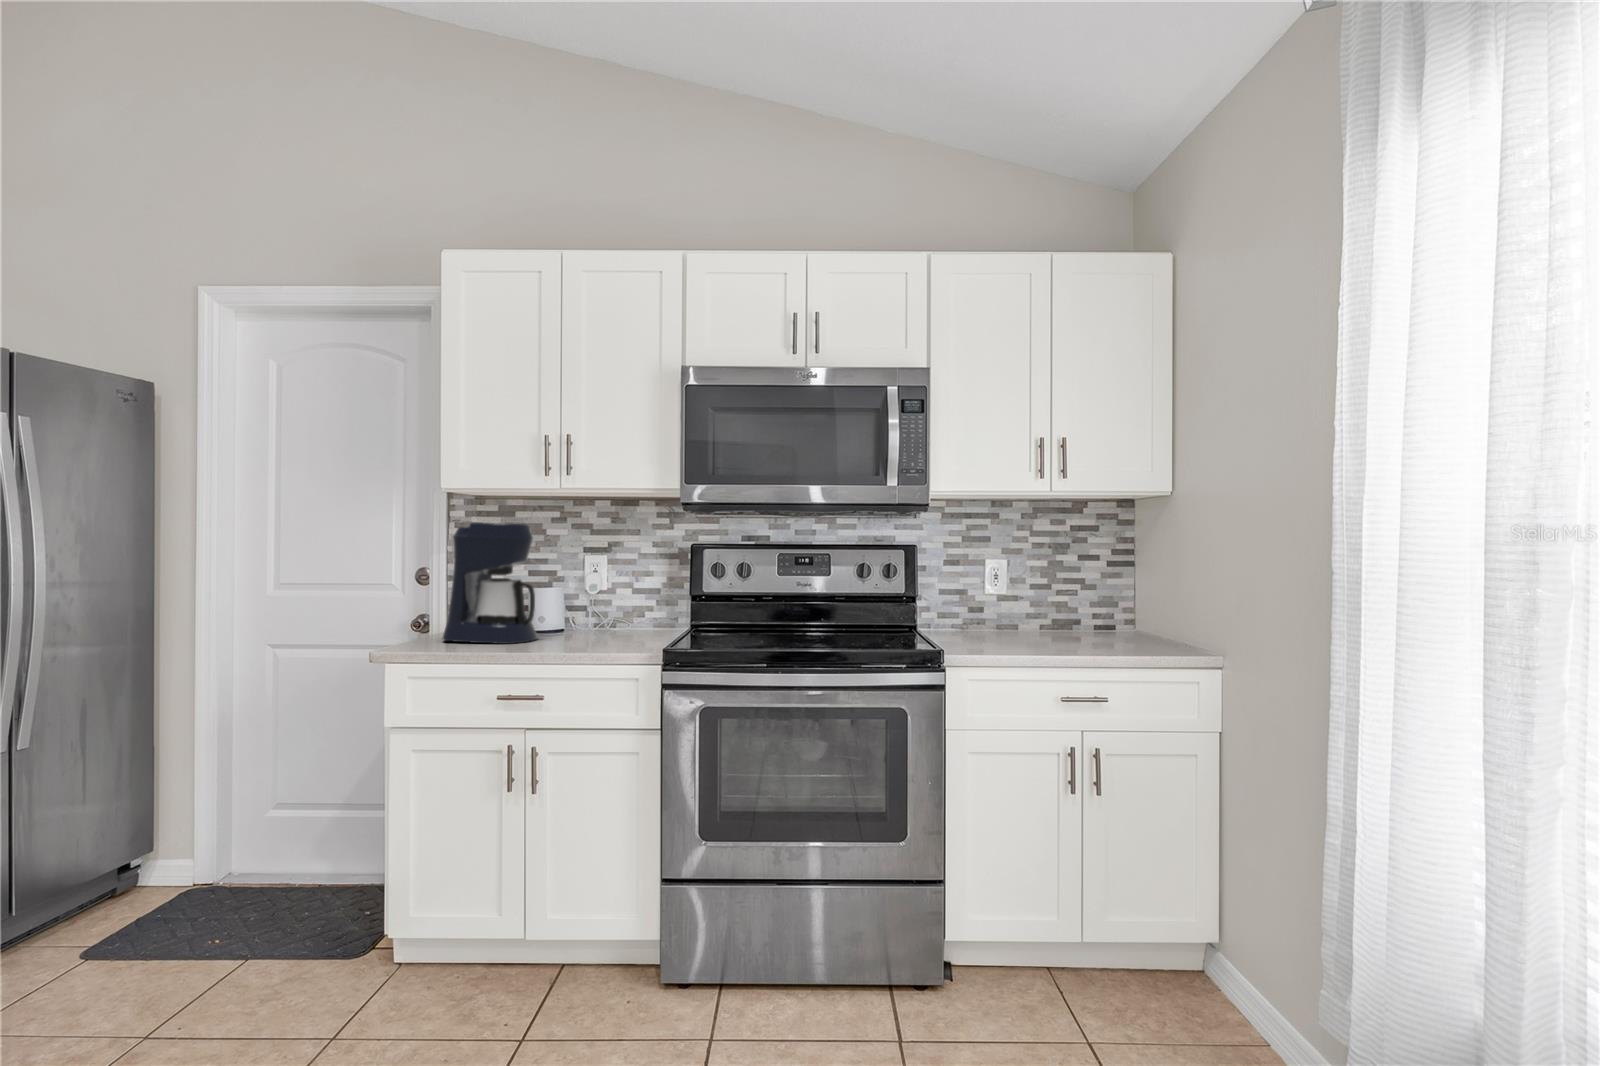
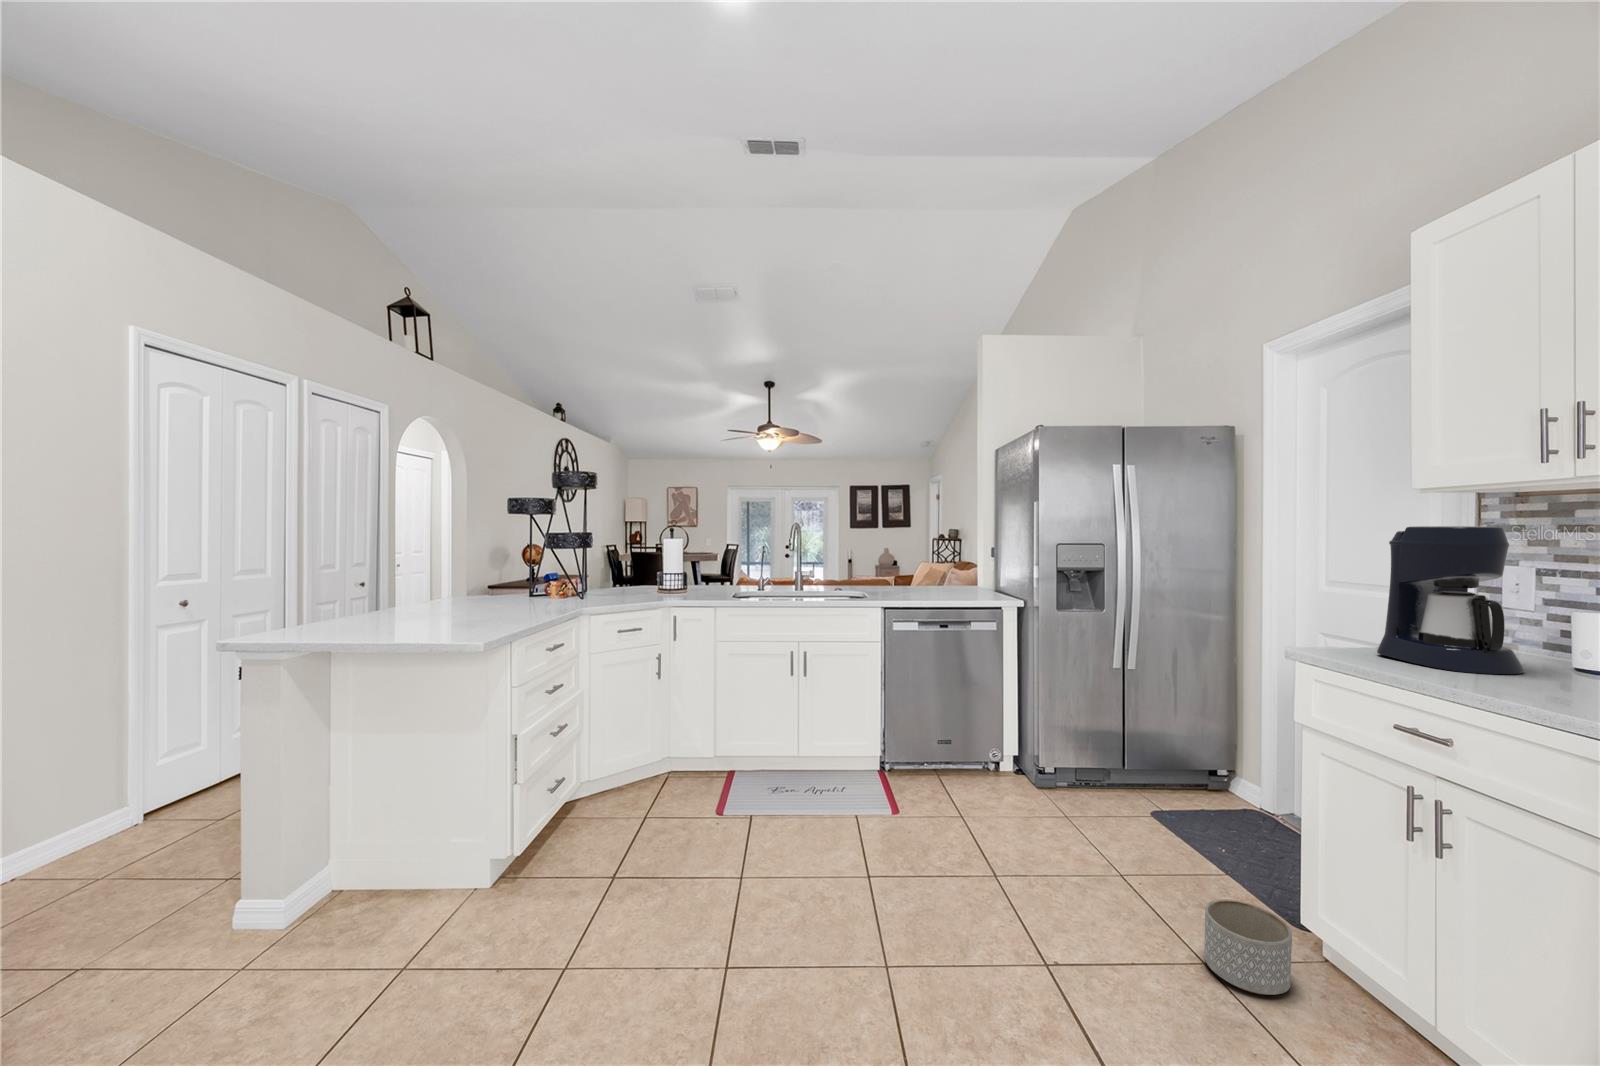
planter: none [331,931,420,1027] -> present [1204,899,1292,995]

